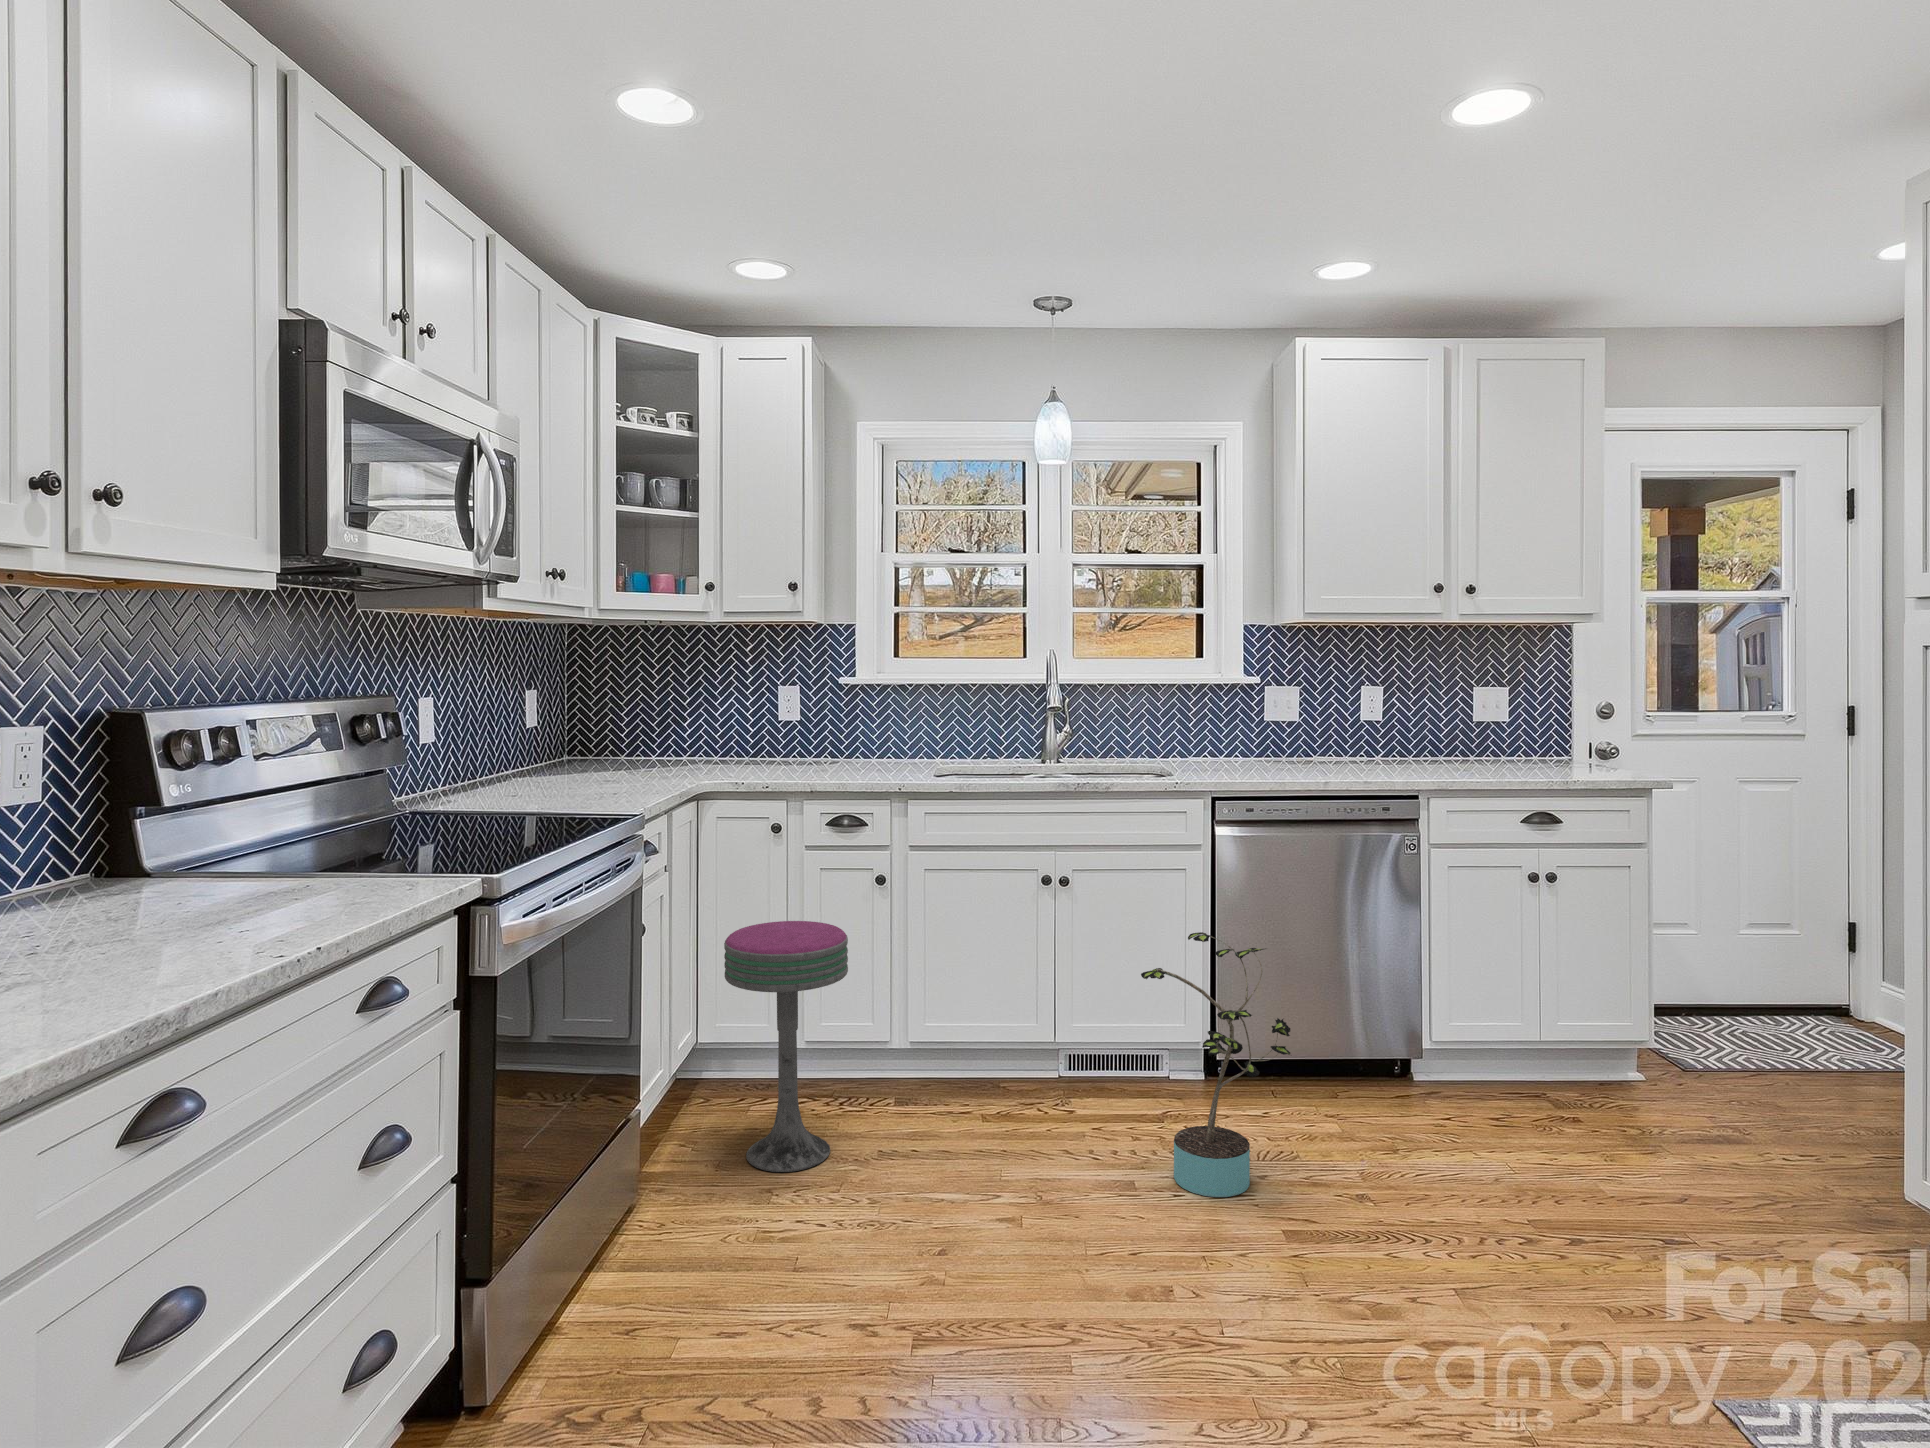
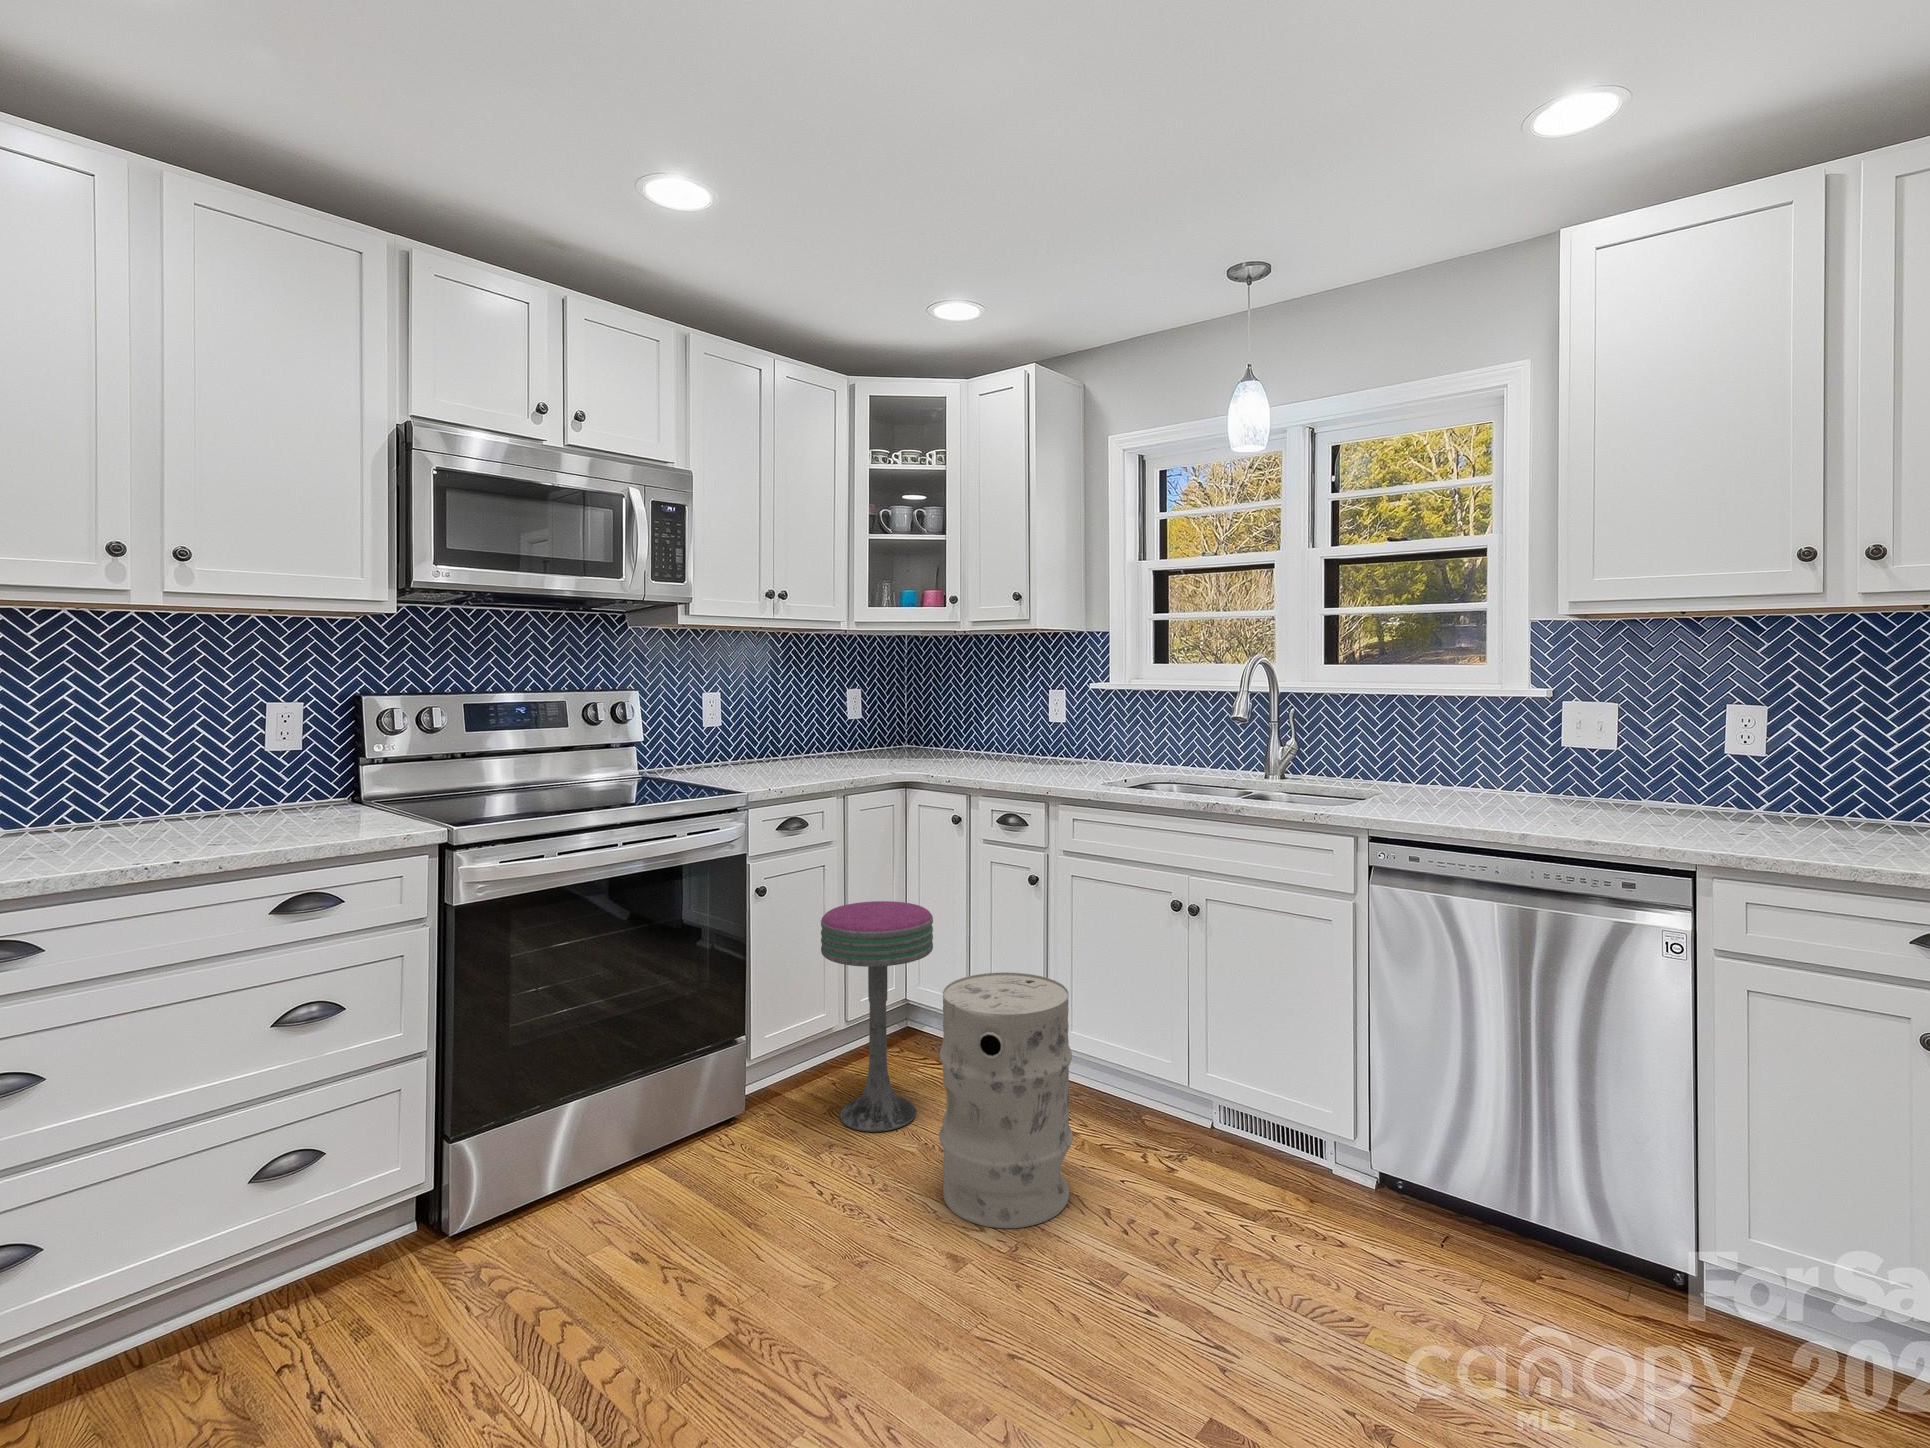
potted plant: present [1141,932,1290,1197] -> none [1110,991,1283,1323]
trash can: none [932,961,1060,1199] -> present [939,972,1073,1228]

